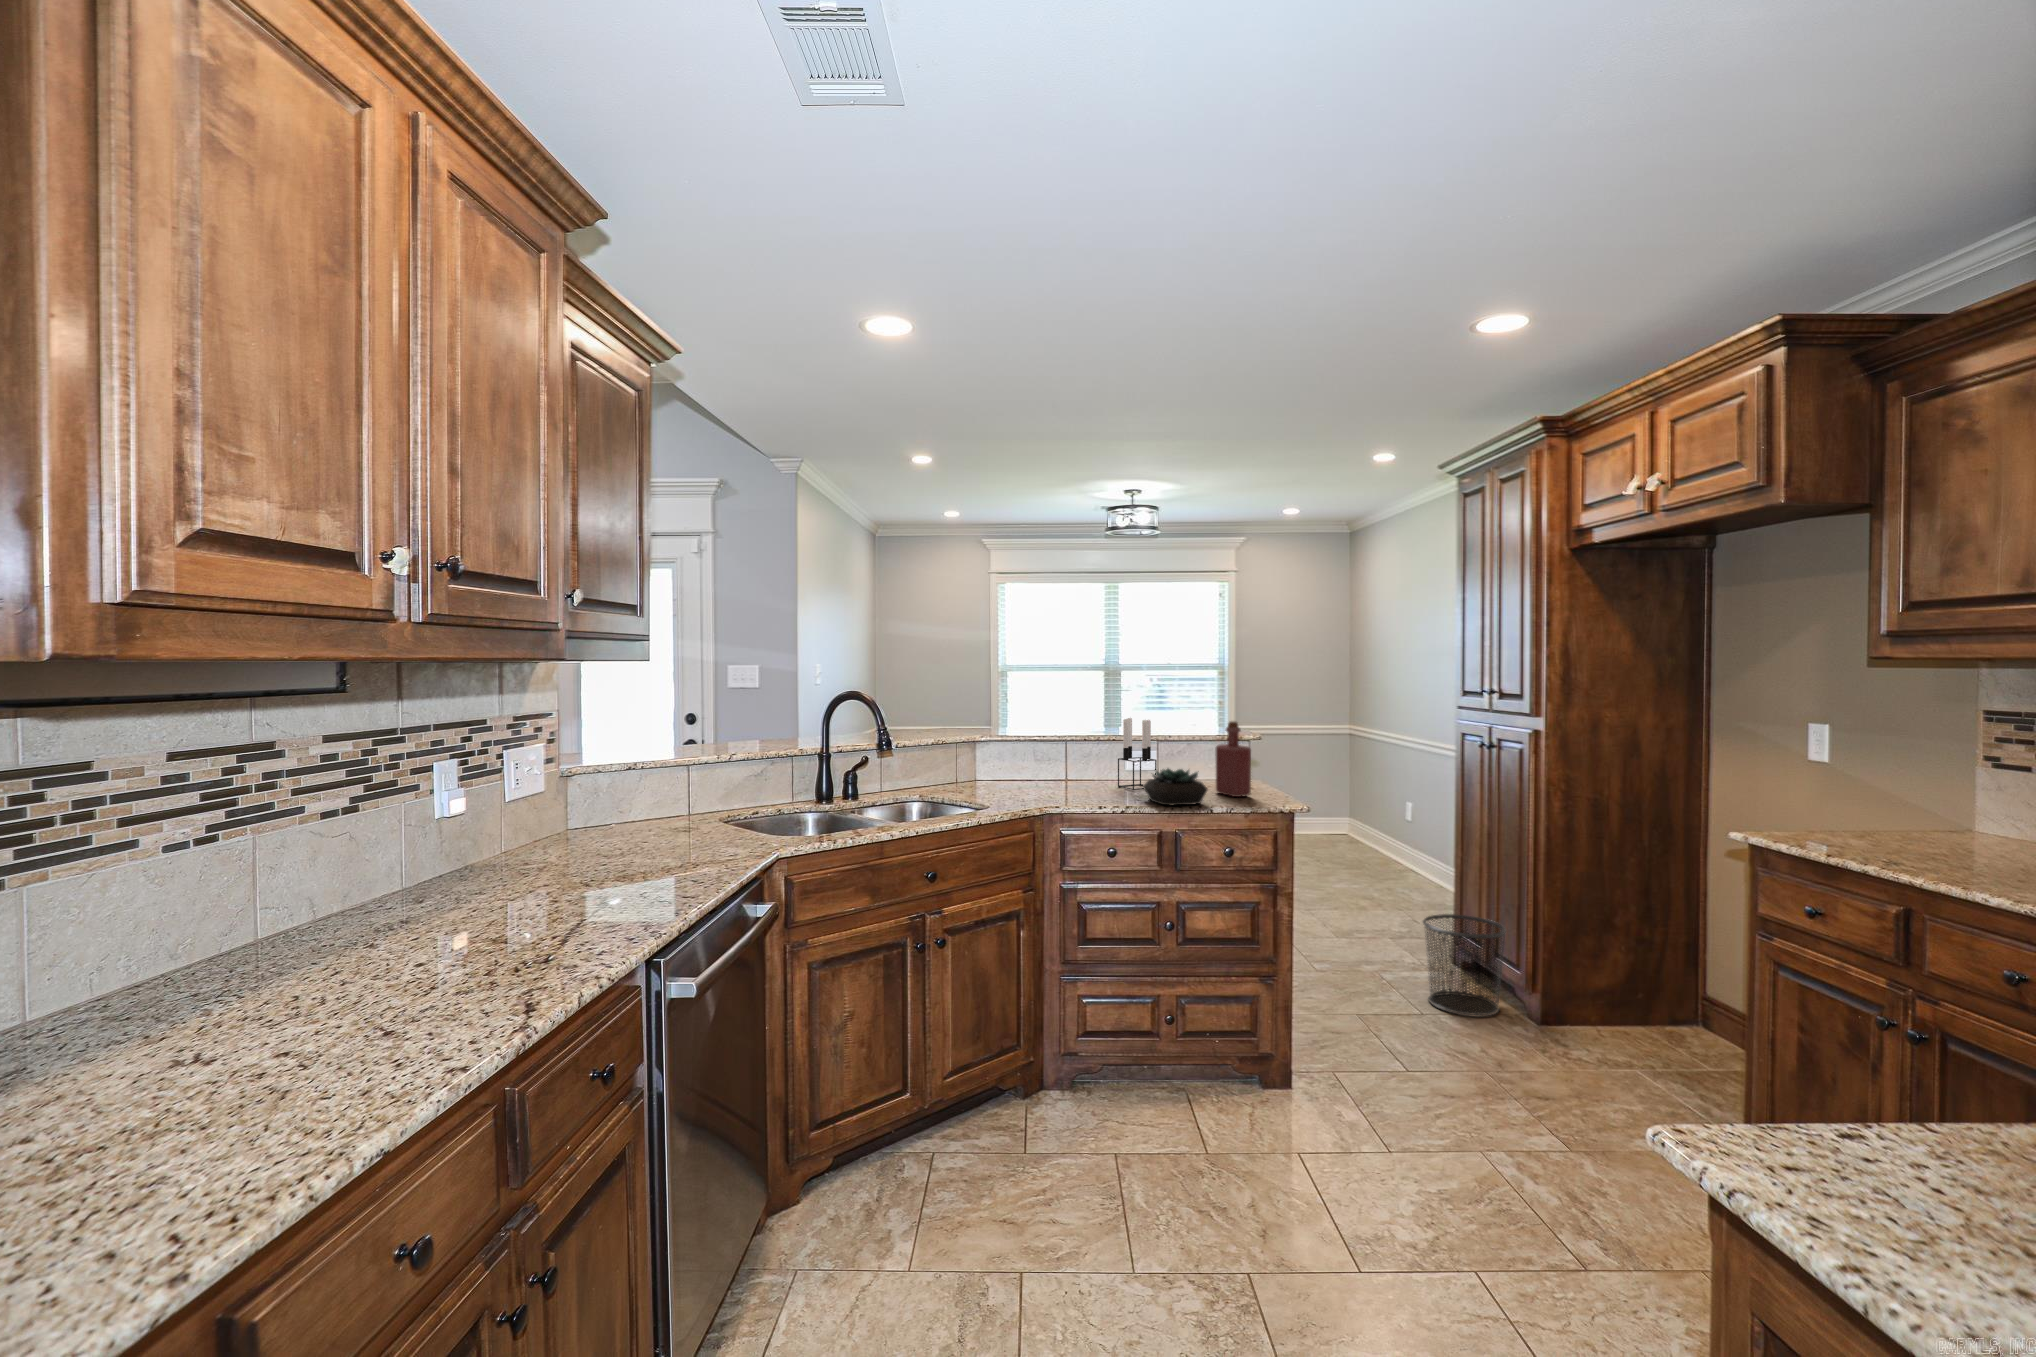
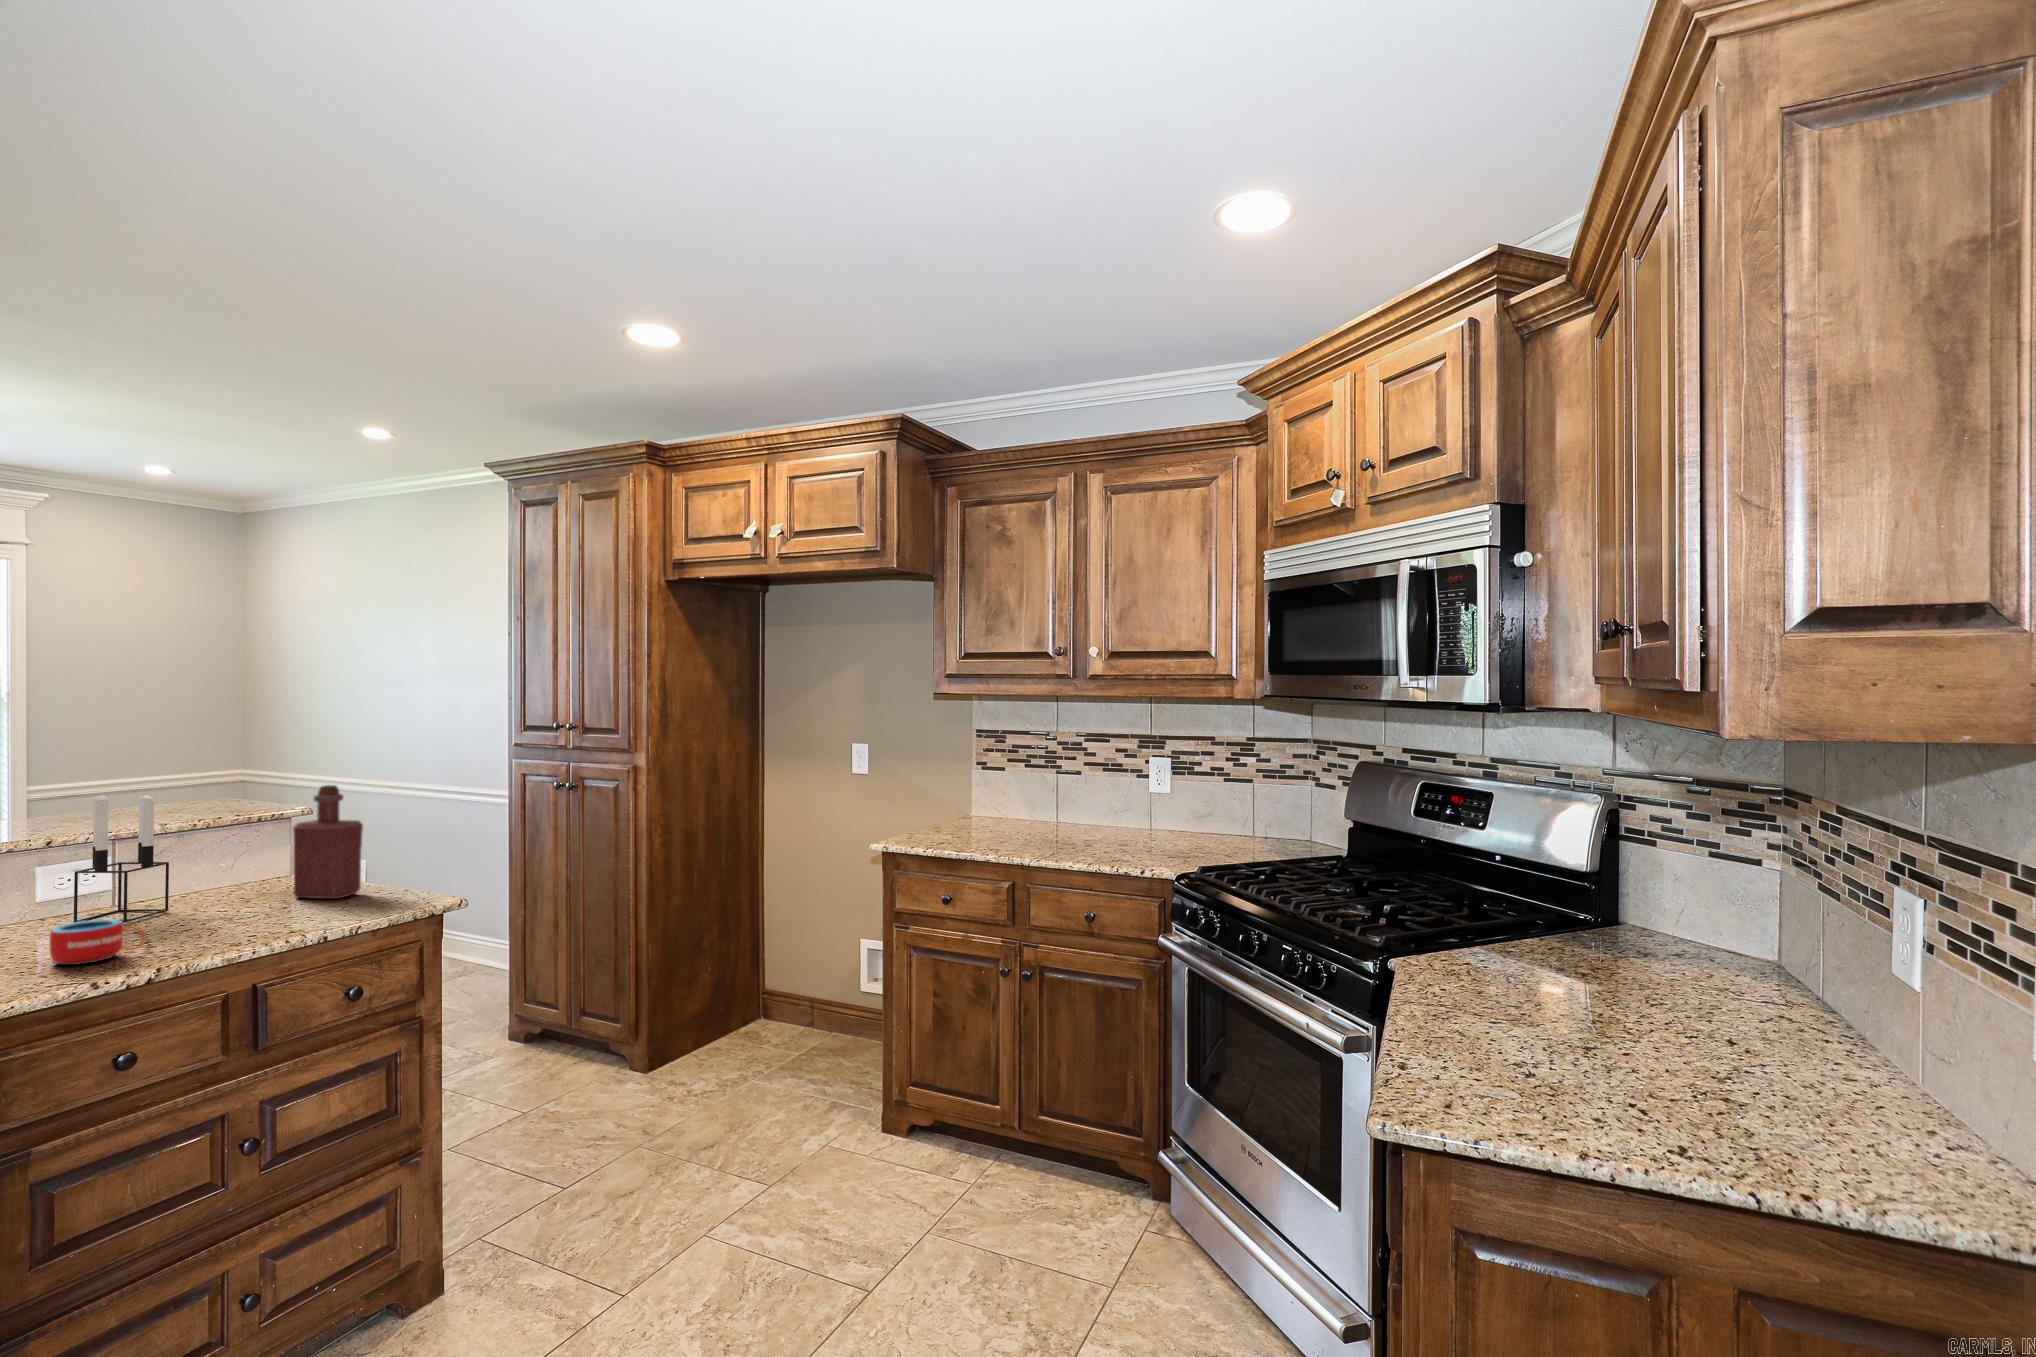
succulent plant: present [1143,768,1208,805] -> none [176,868,316,936]
mug: none [1085,782,1120,804] -> present [50,920,145,965]
waste bin: present [1423,914,1506,1017] -> none [511,979,607,1100]

